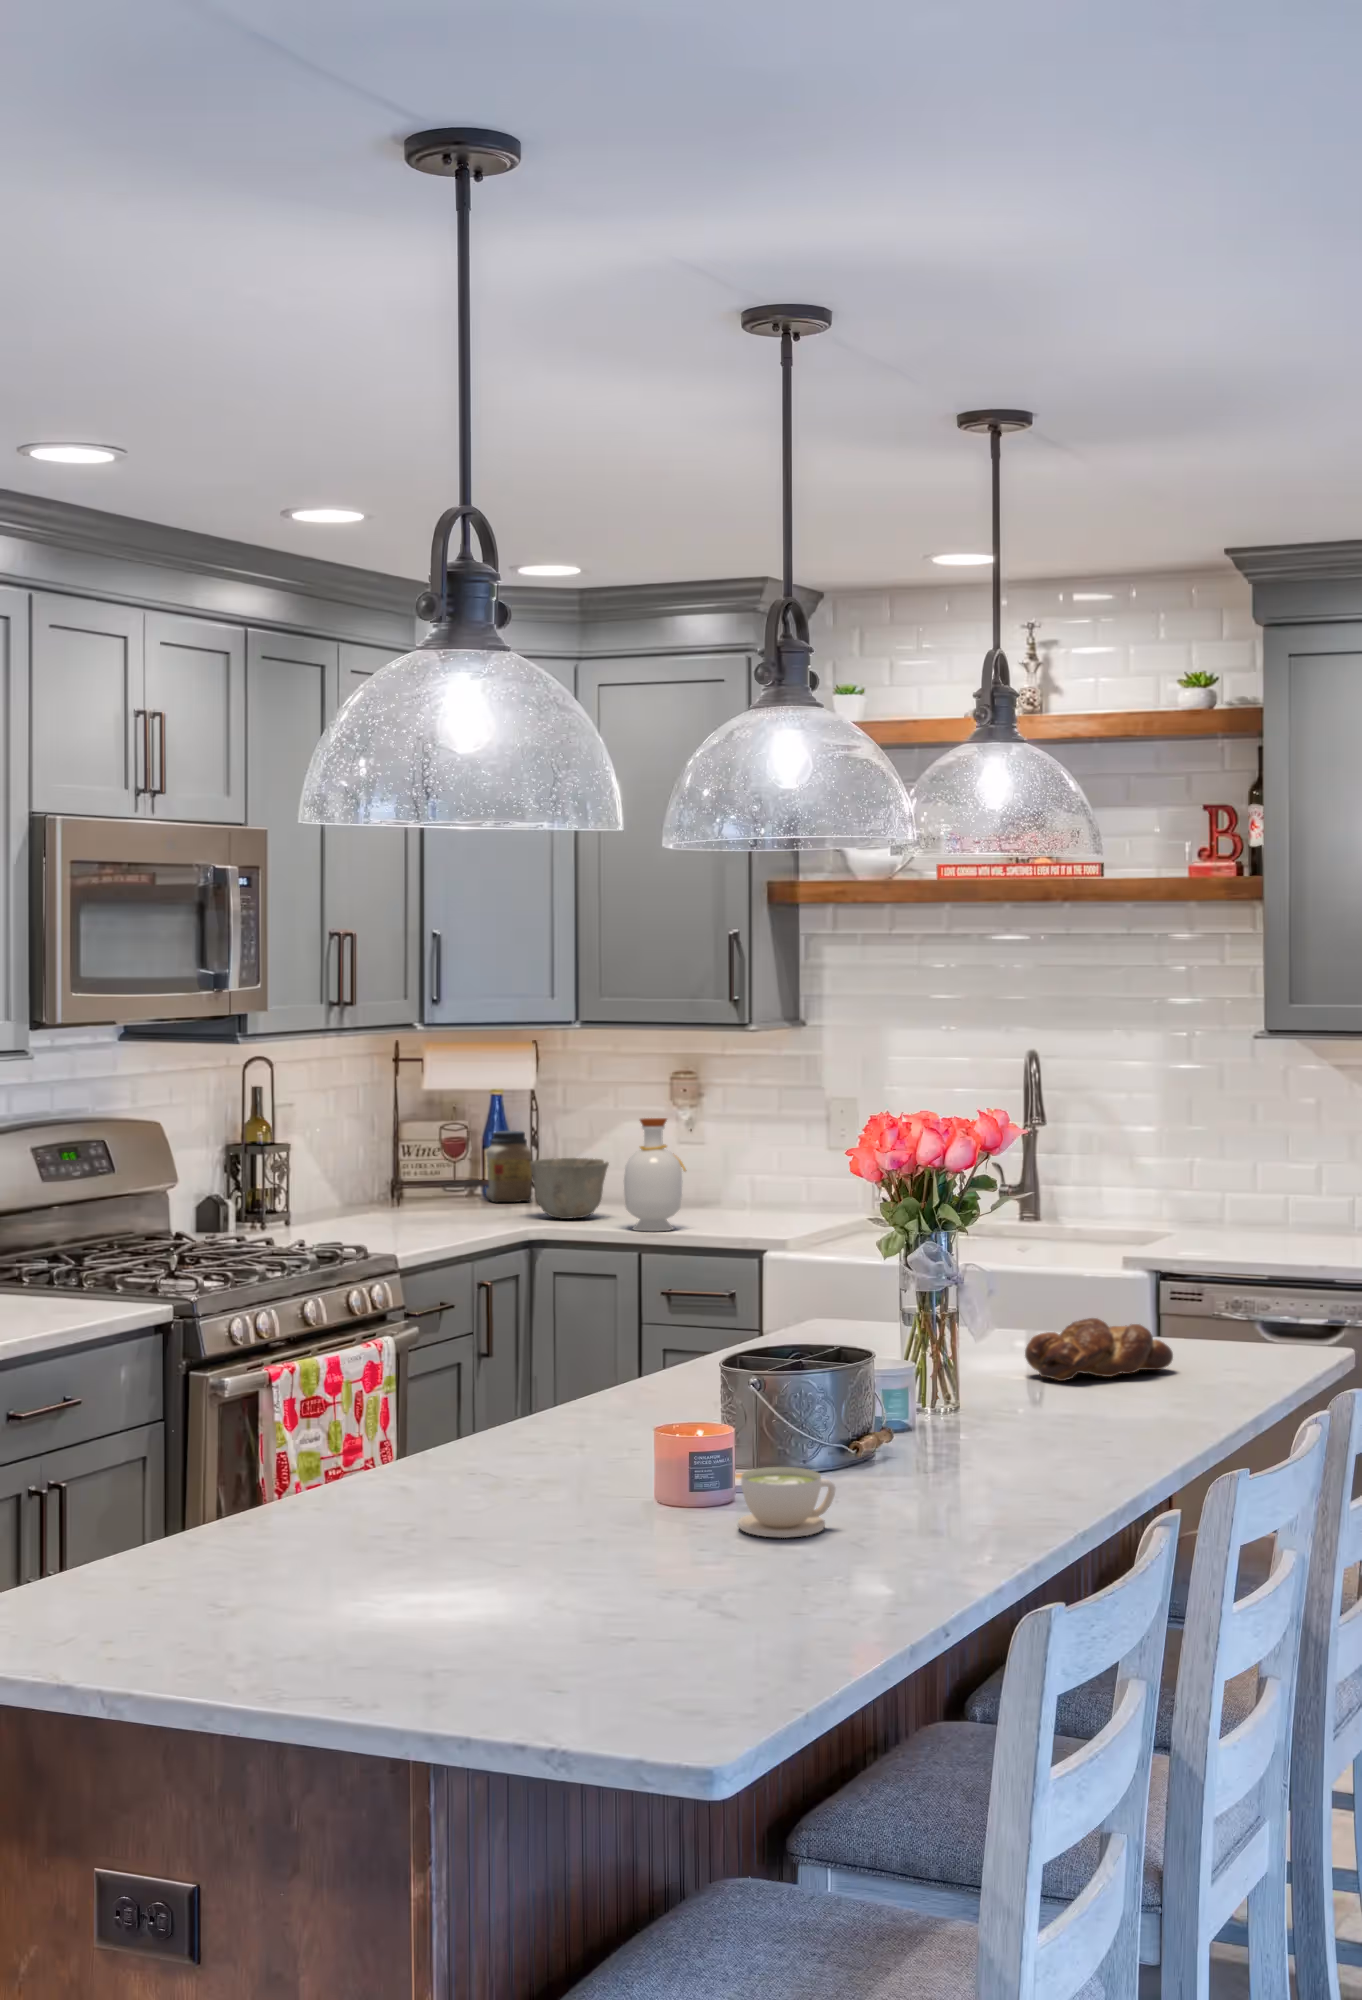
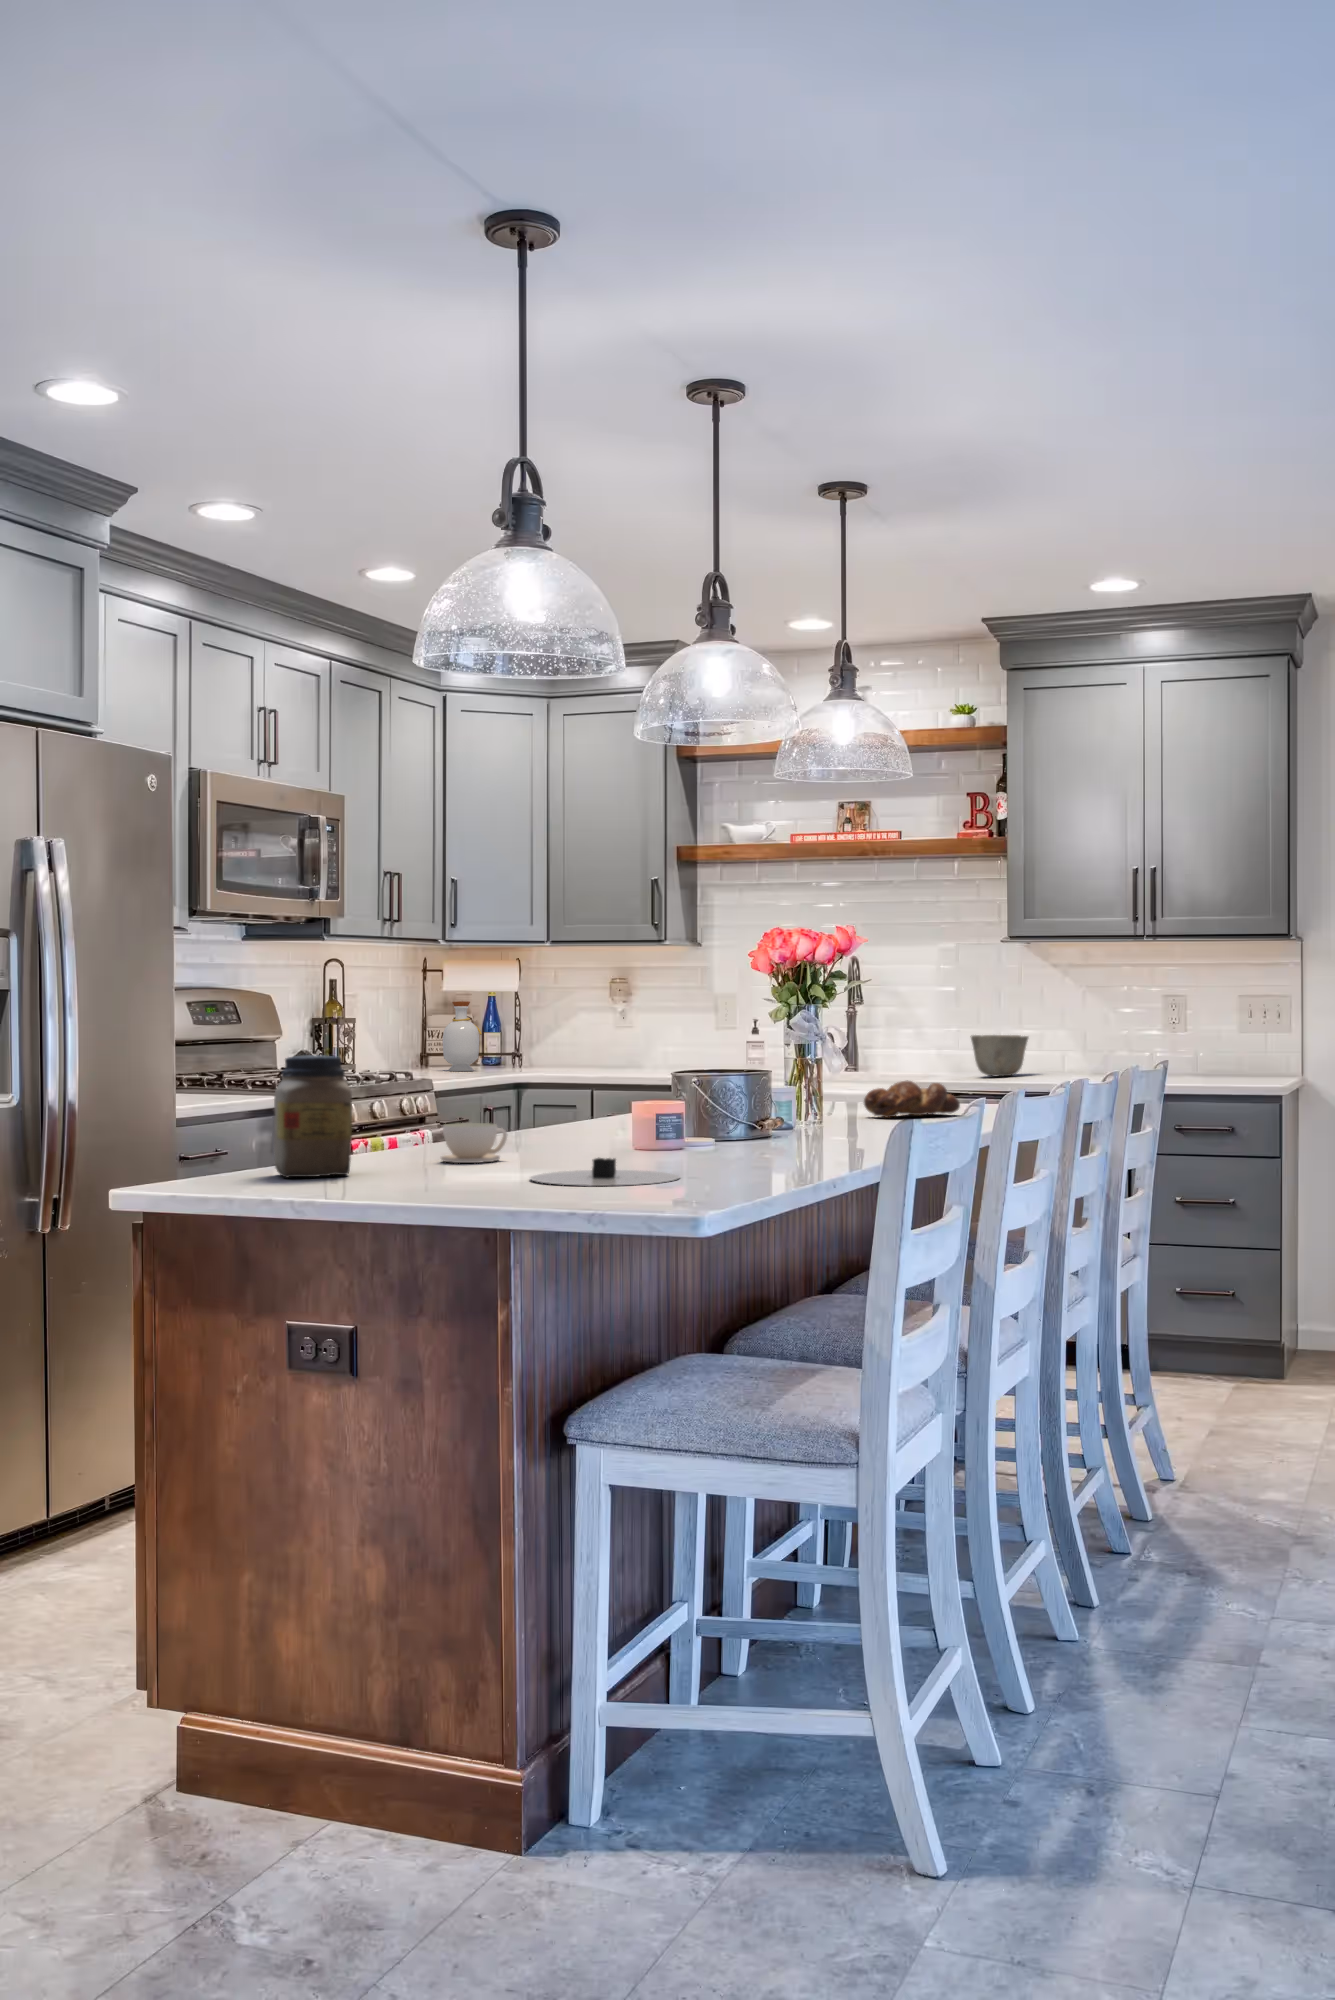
bottle: present [624,1118,686,1231] -> present [443,1001,482,1071]
jar: present [485,1131,532,1202] -> present [274,1055,352,1178]
ceramic bowl: present [530,1158,609,1219] -> present [971,1035,1028,1077]
coffee cup: present [738,1467,835,1538] -> present [441,1123,507,1163]
plate: none [397,1589,757,1692] -> present [530,1158,679,1186]

